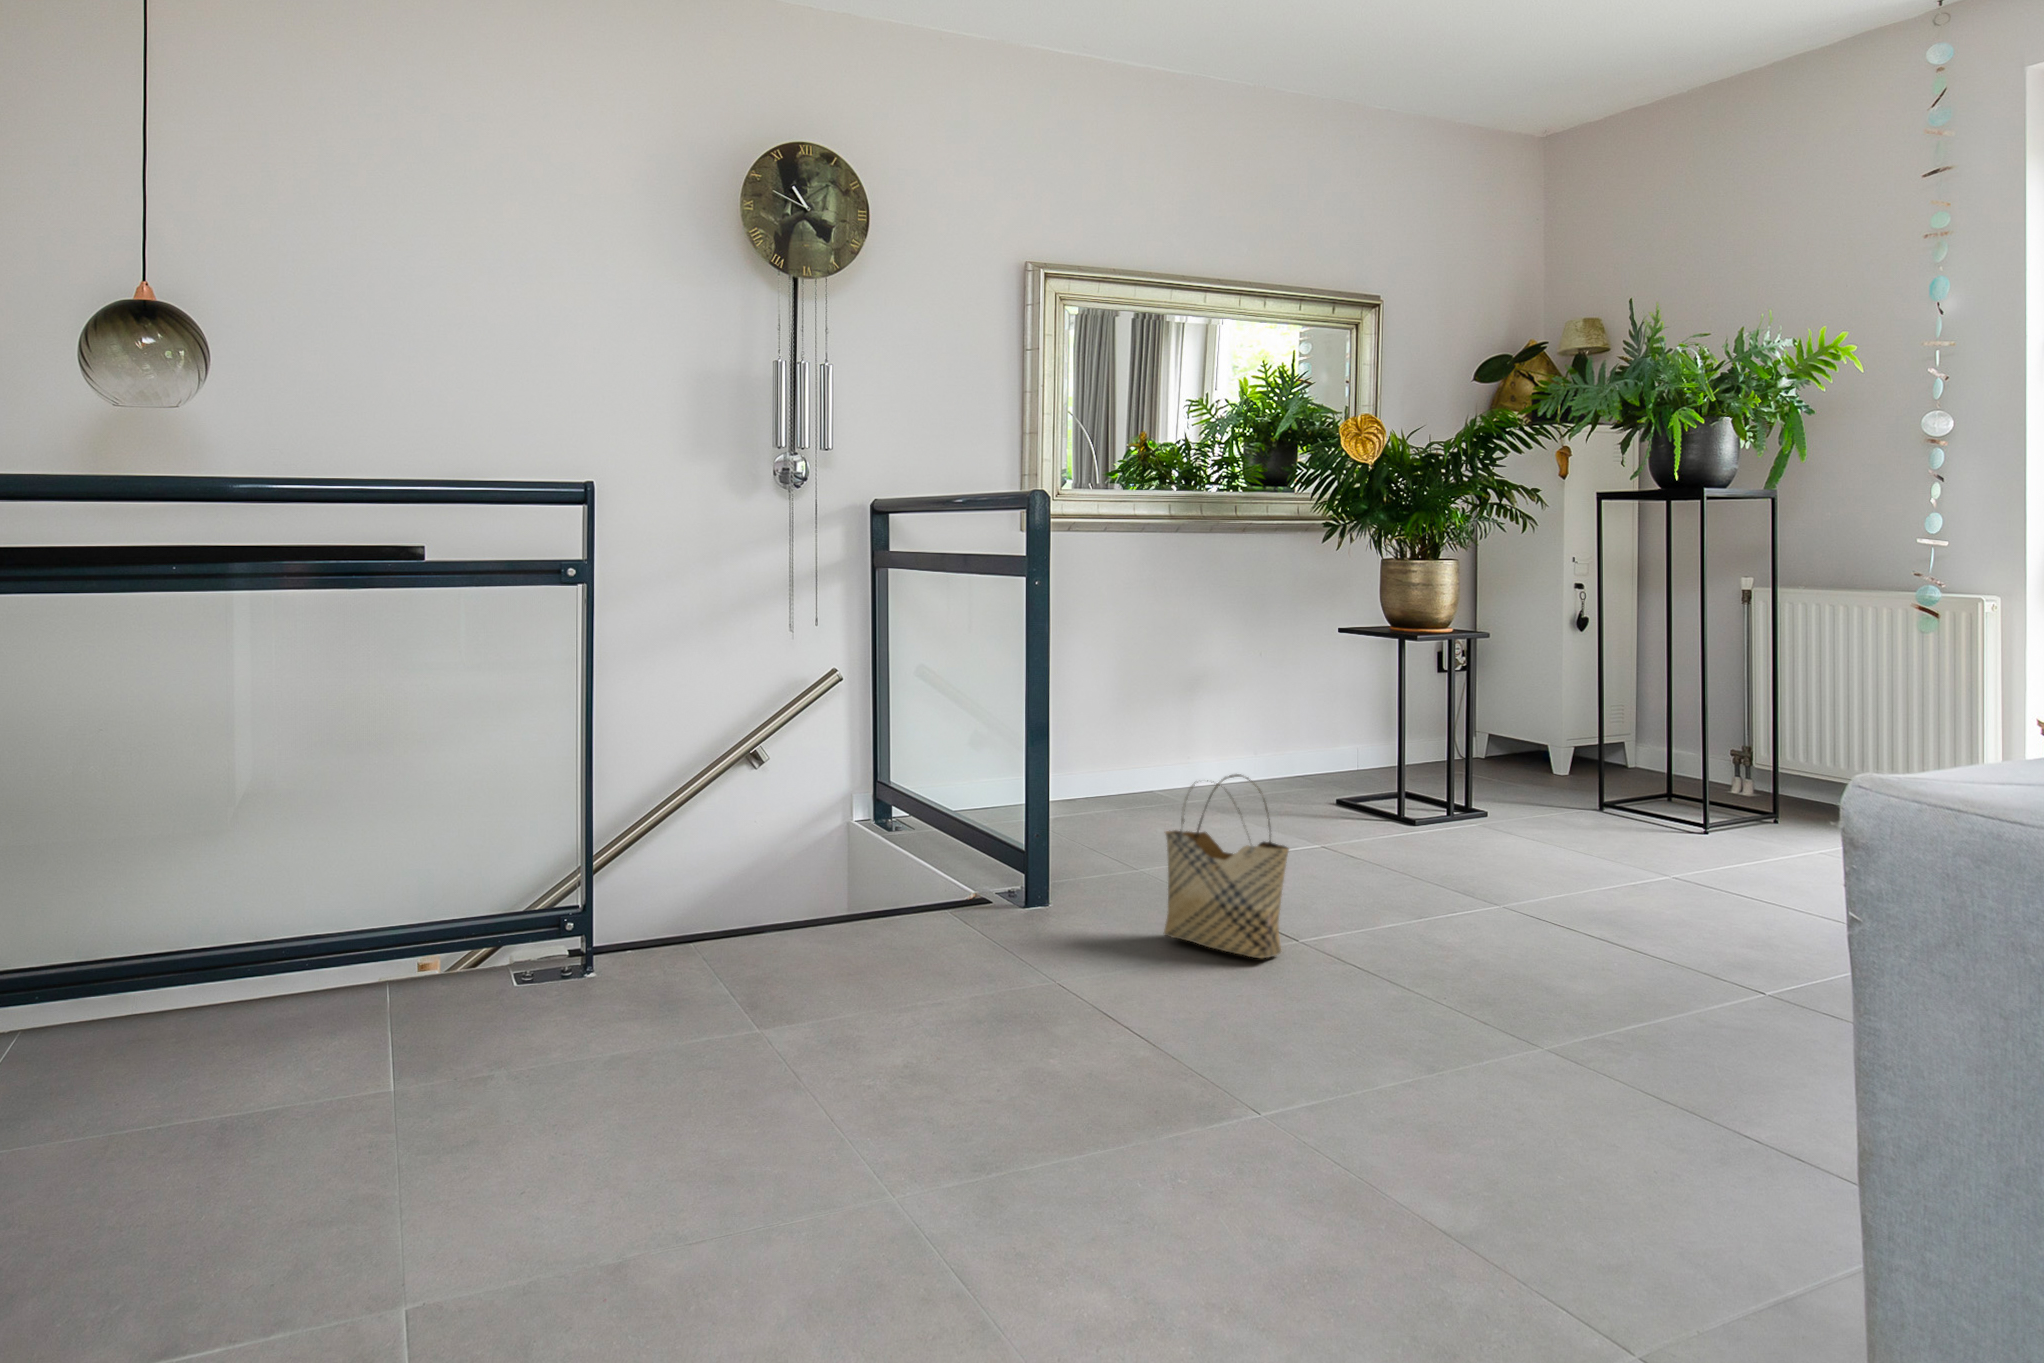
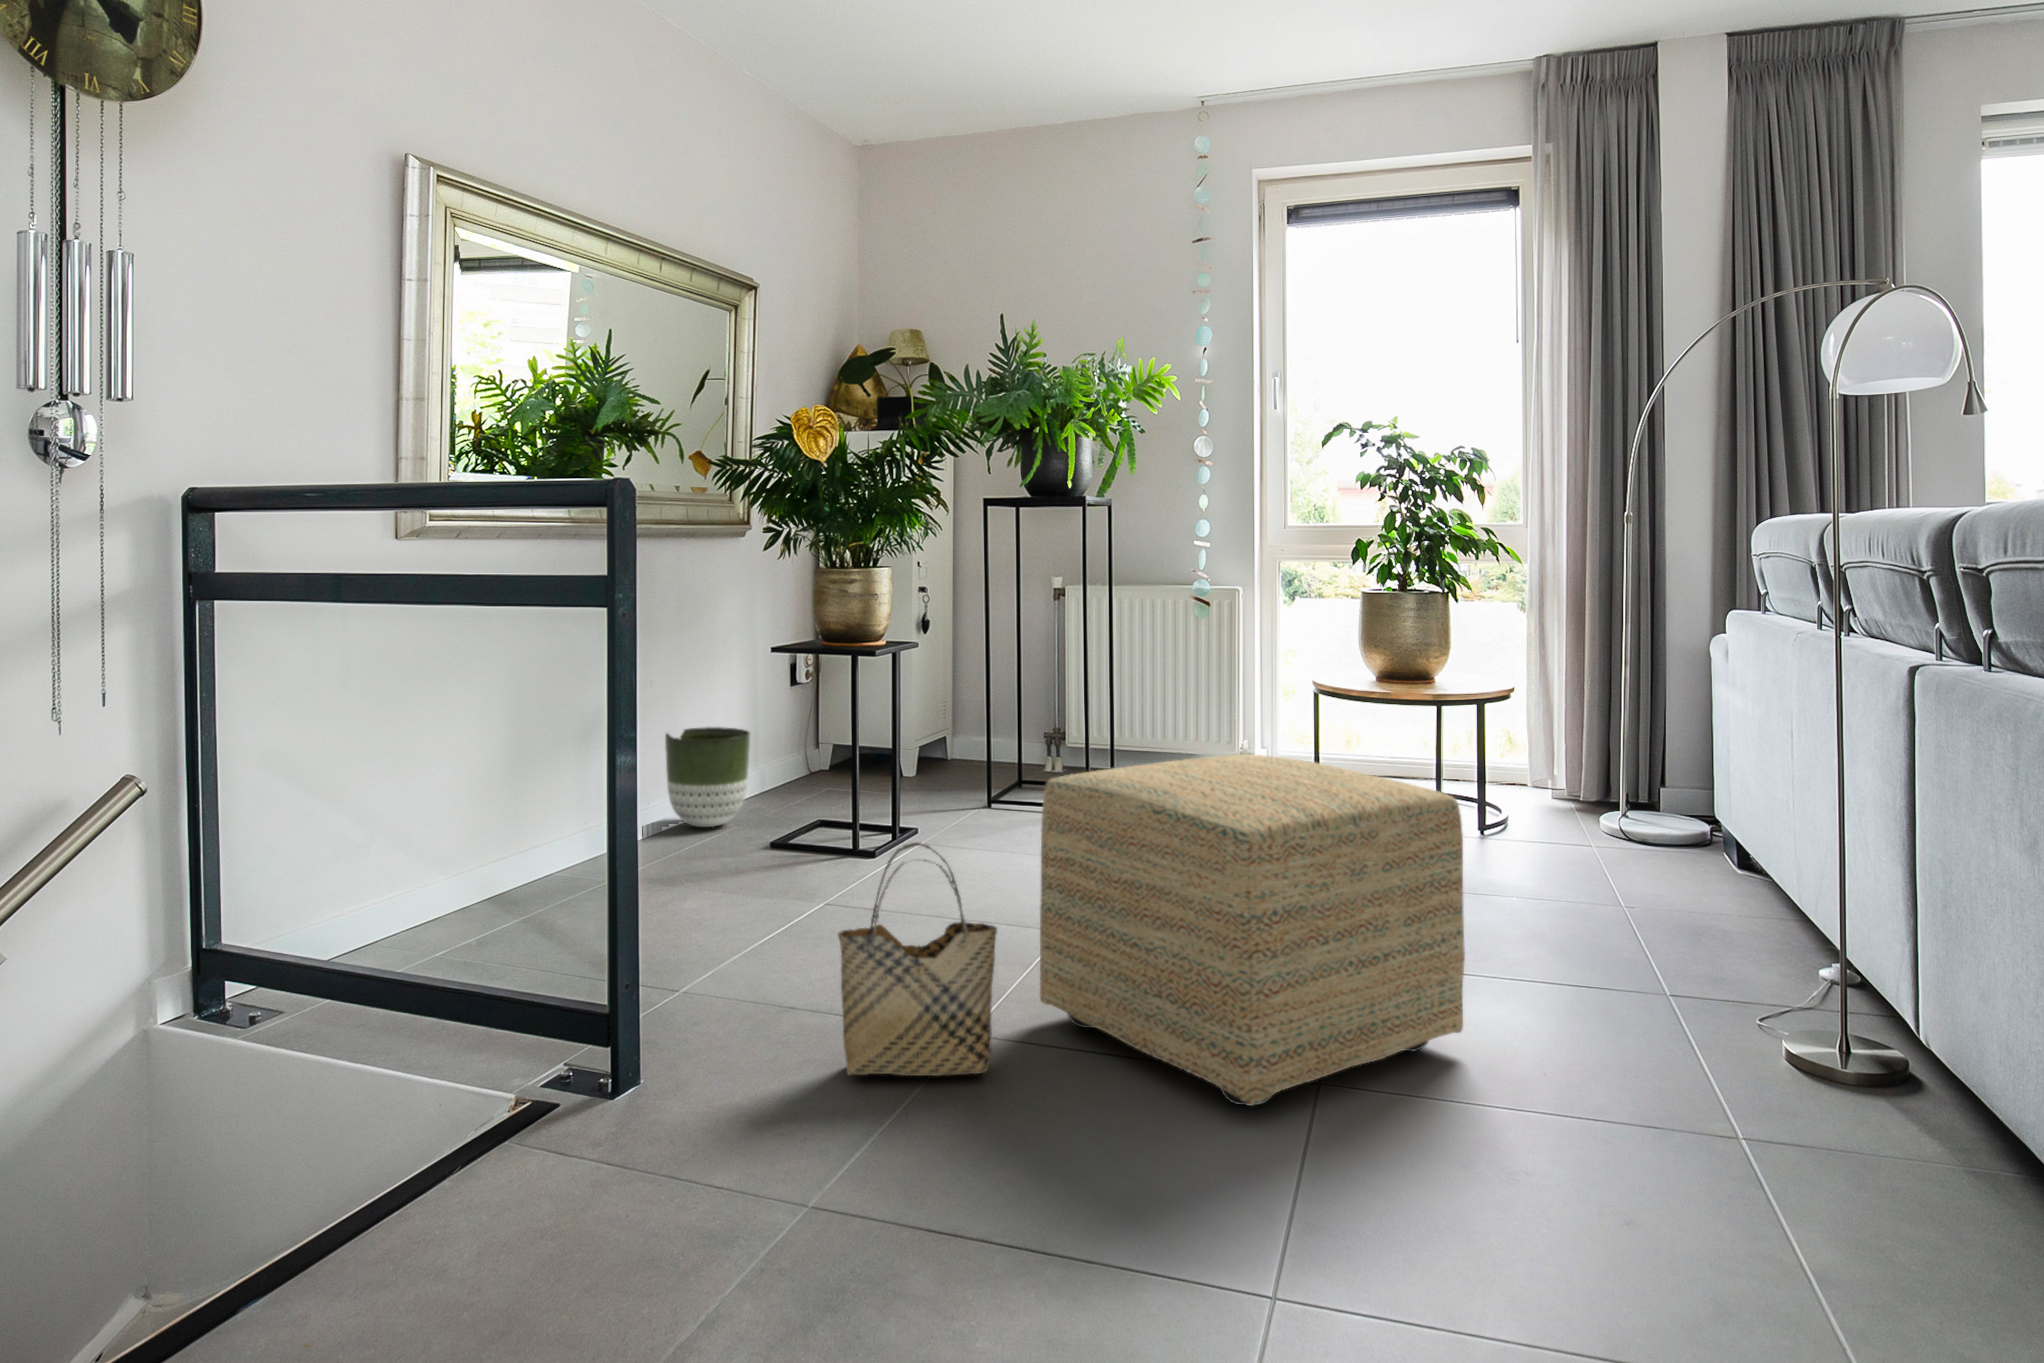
planter: none [1270,700,1346,786] -> present [665,727,750,827]
ottoman: none [1365,739,1758,1050] -> present [1040,754,1465,1106]

